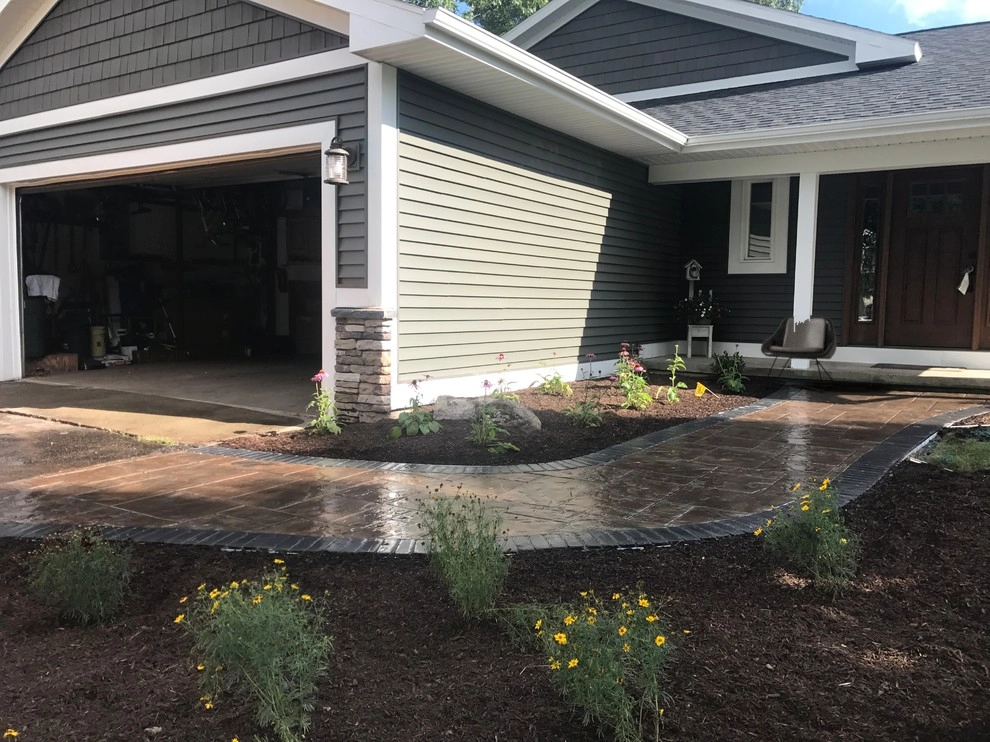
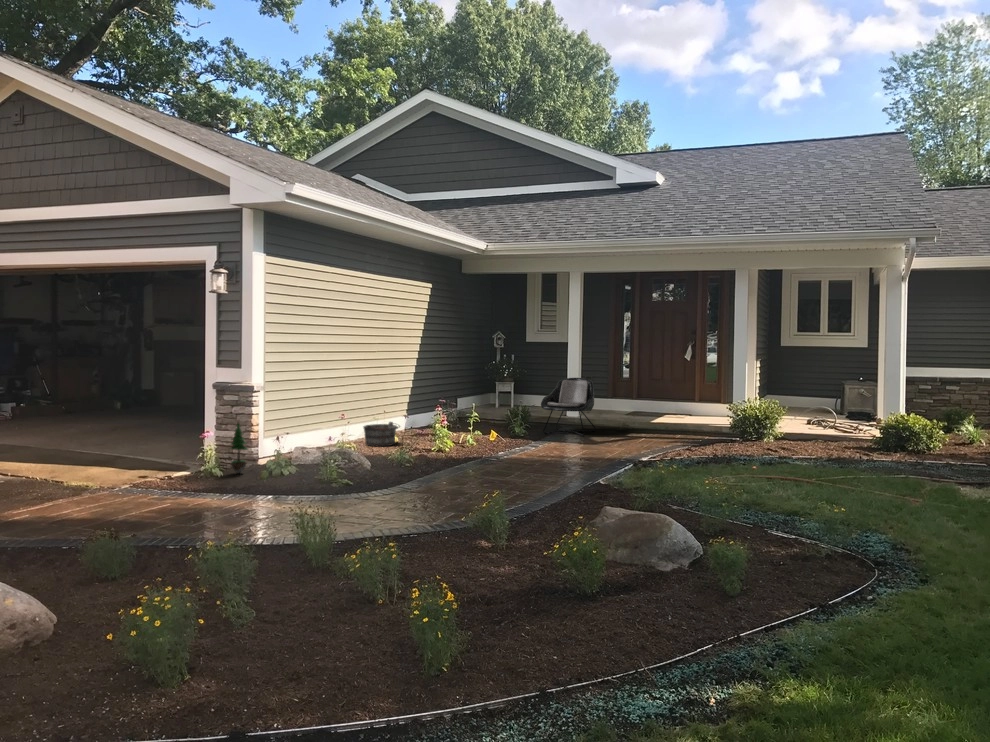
potted tree: none [350,360,376,431] -> present [230,424,247,473]
bucket: none [528,368,576,400] -> present [364,422,400,446]

